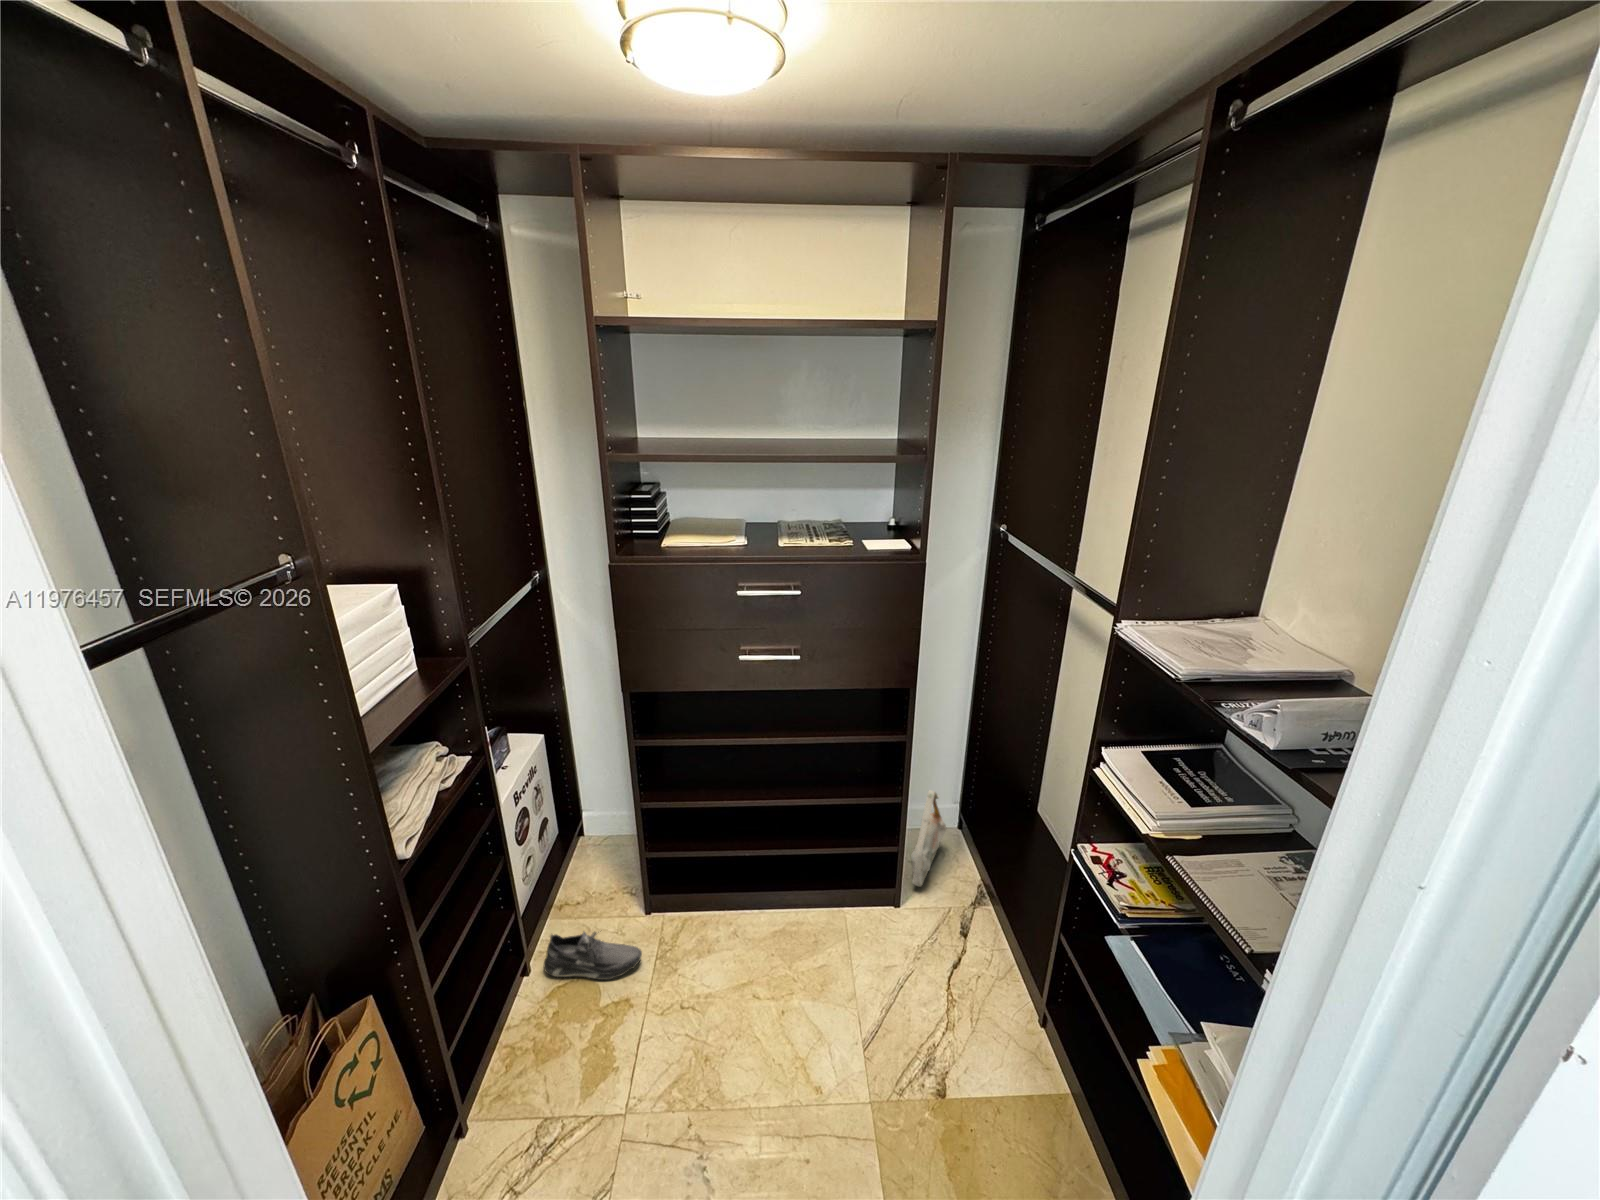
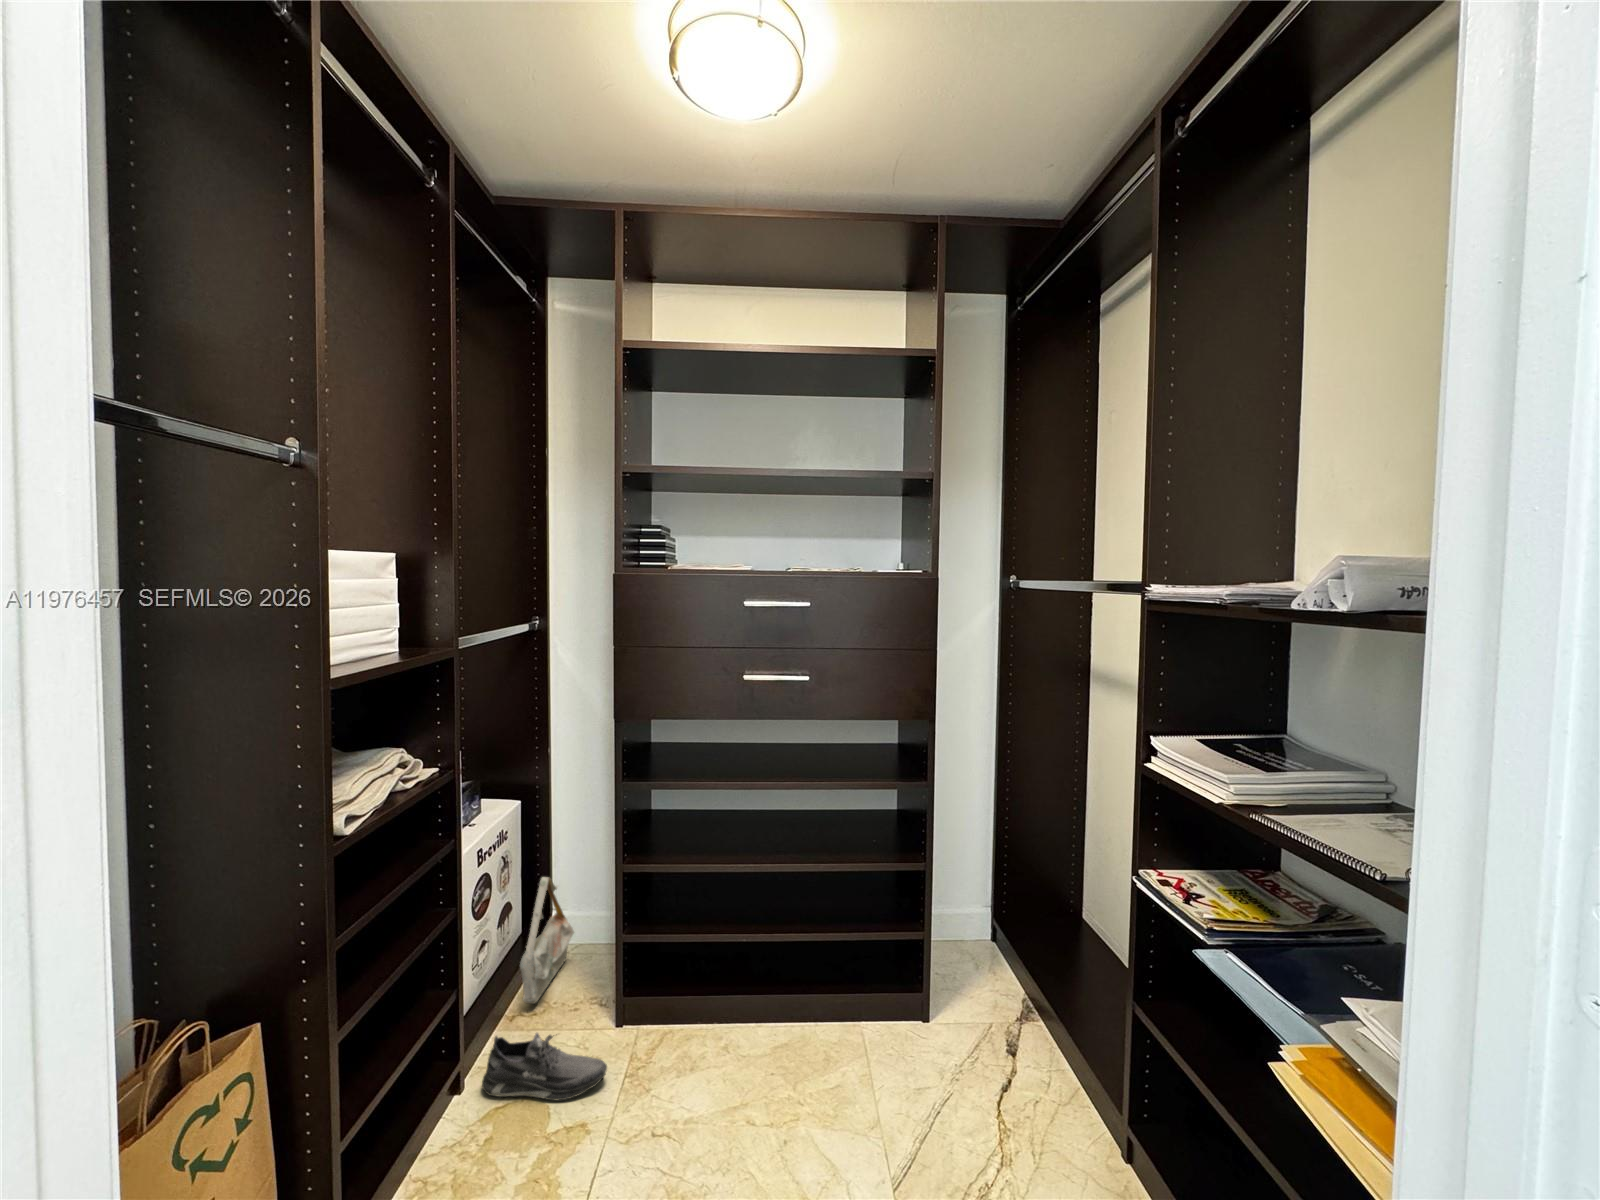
bag: present [911,790,947,887] -> present [520,877,574,1004]

